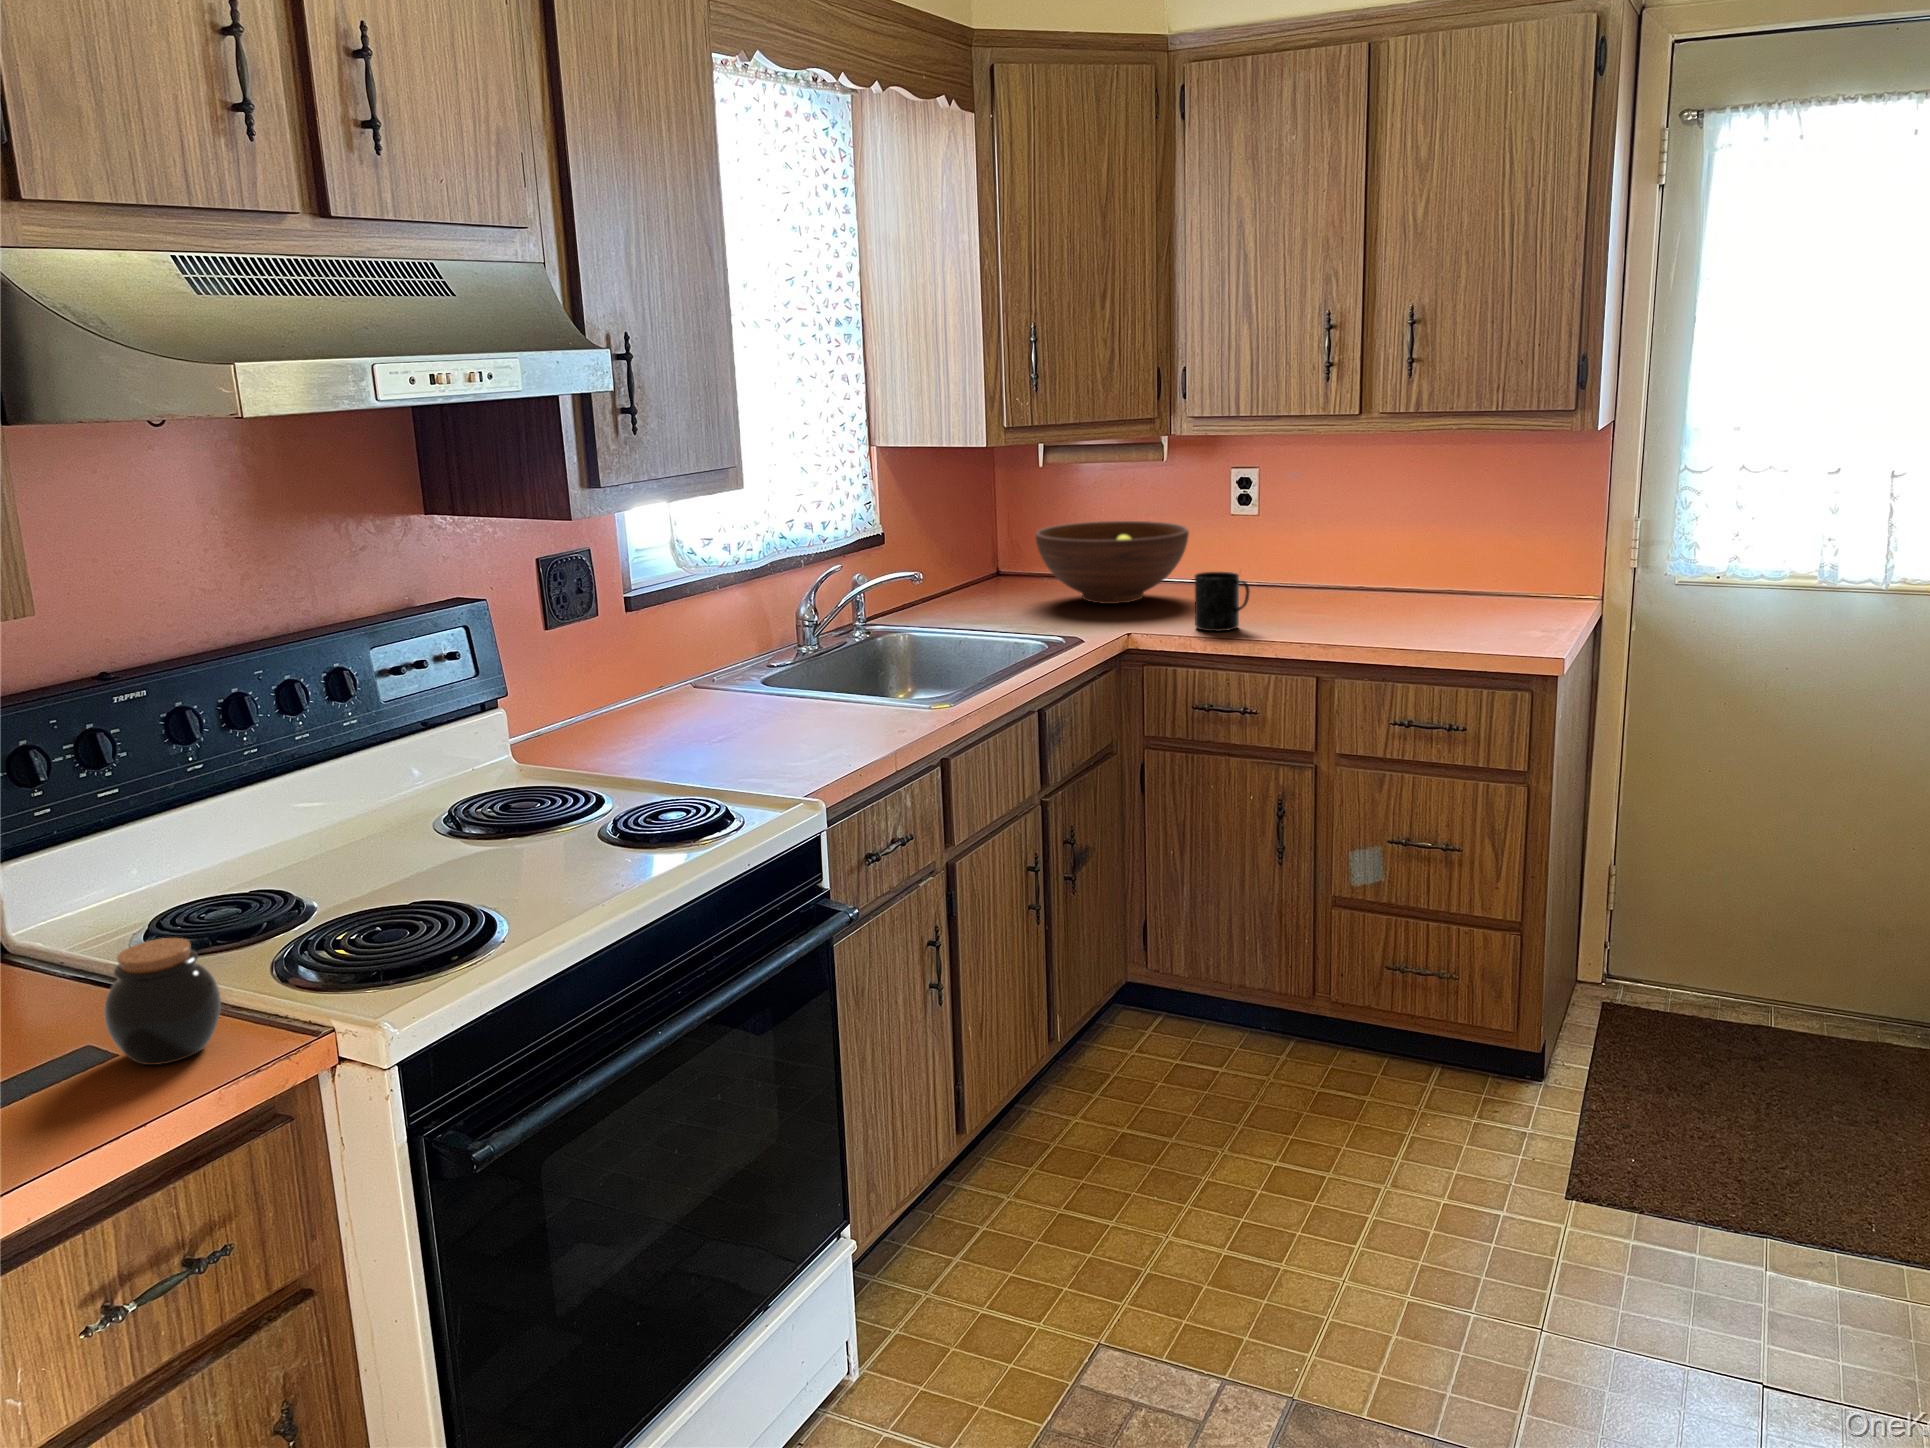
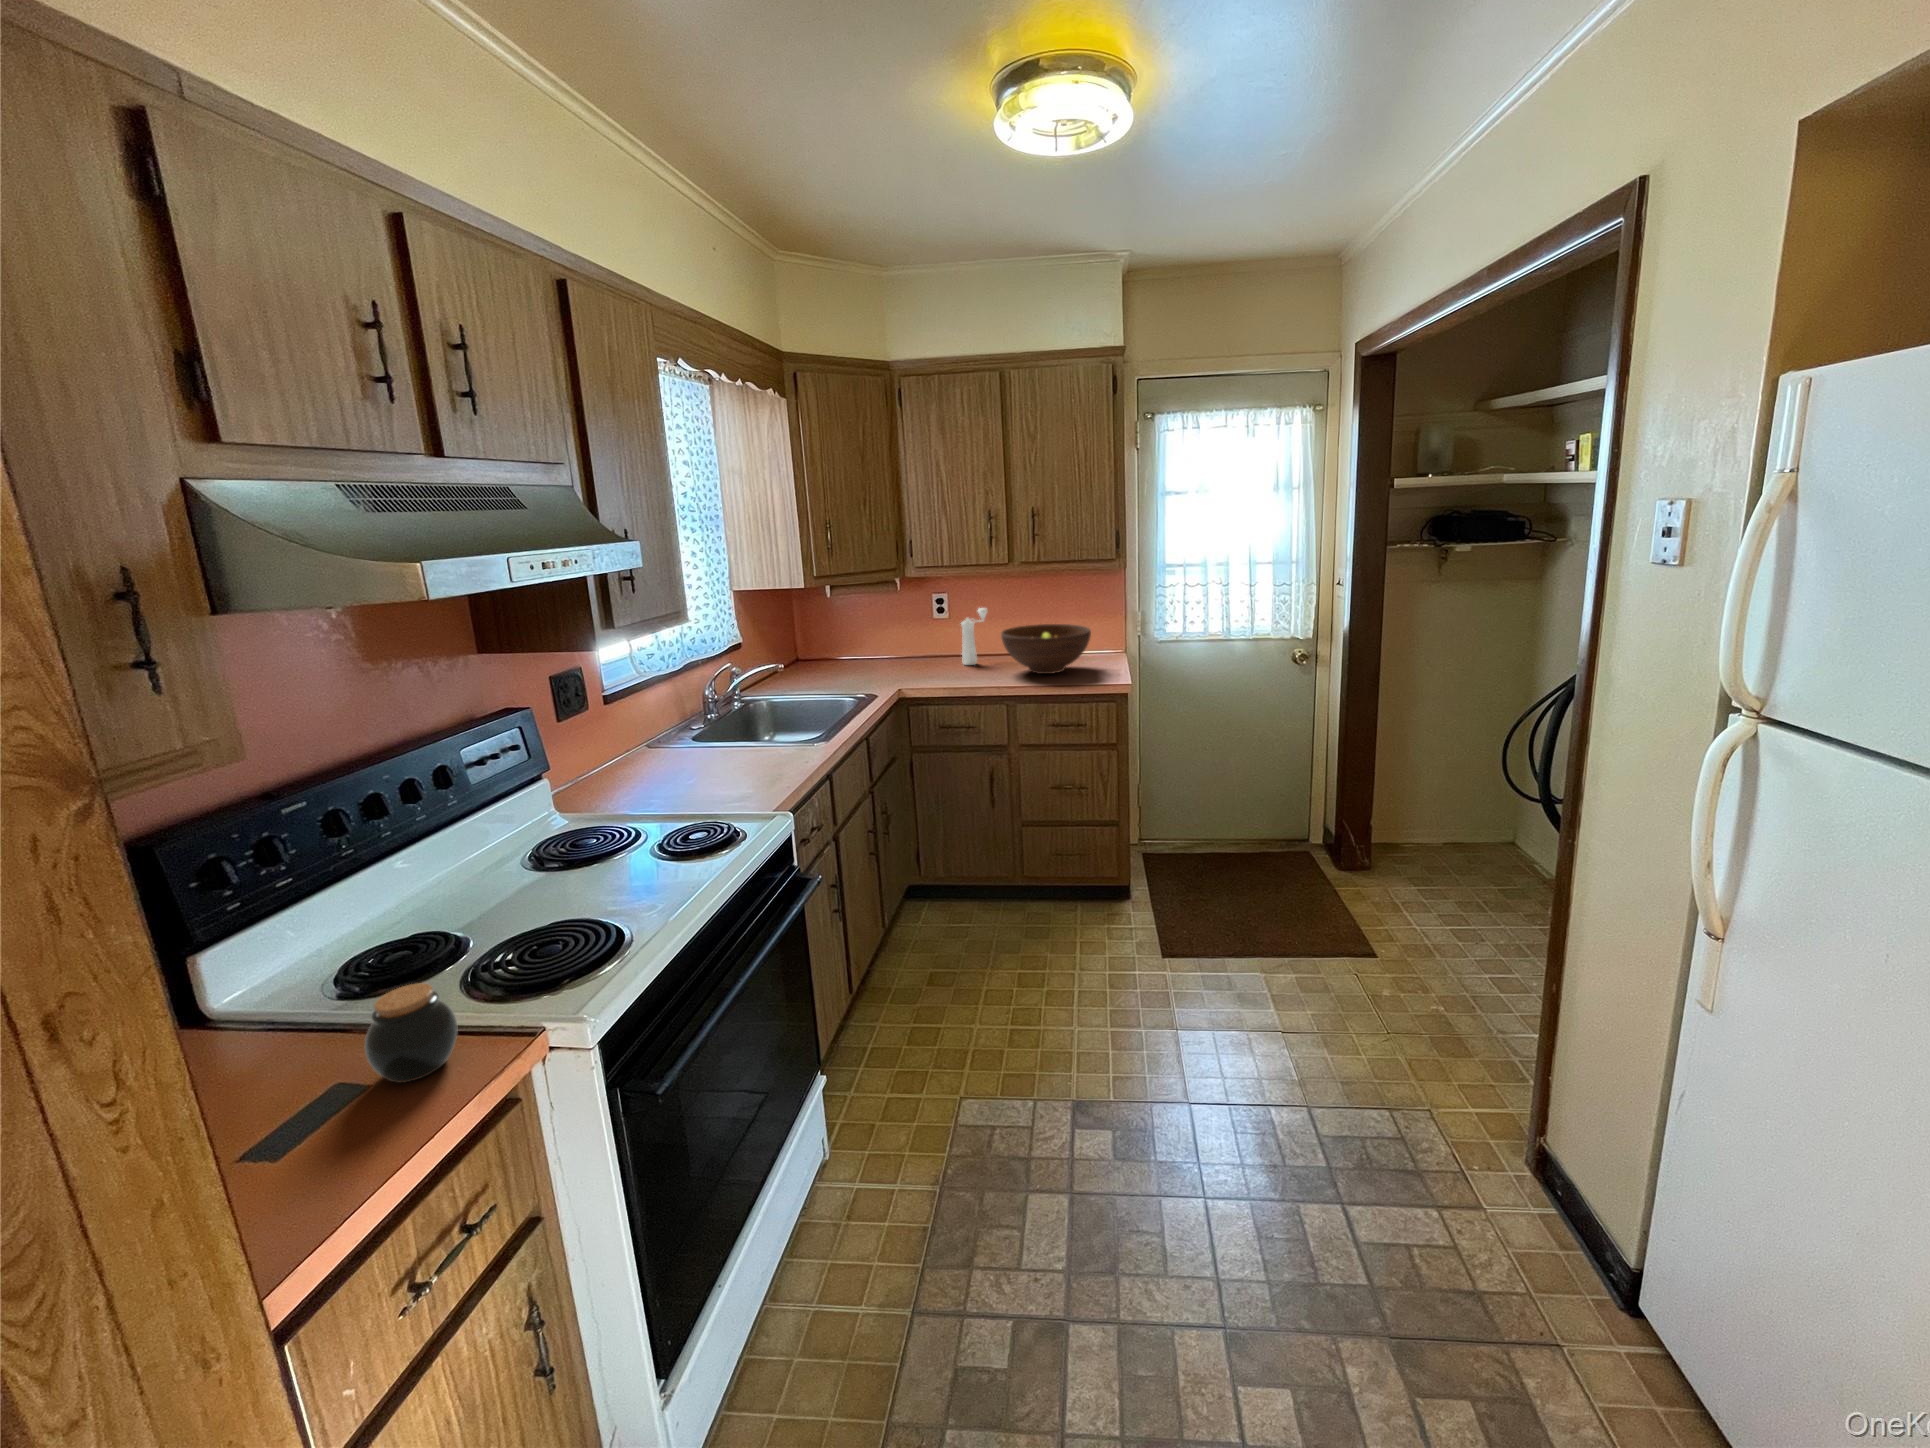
pepper mill: none [1271,497,1329,601] -> present [961,608,987,665]
fruit bowl: present [1036,521,1189,604] -> present [1001,624,1091,674]
mug: present [1195,572,1249,631] -> none [933,652,964,686]

